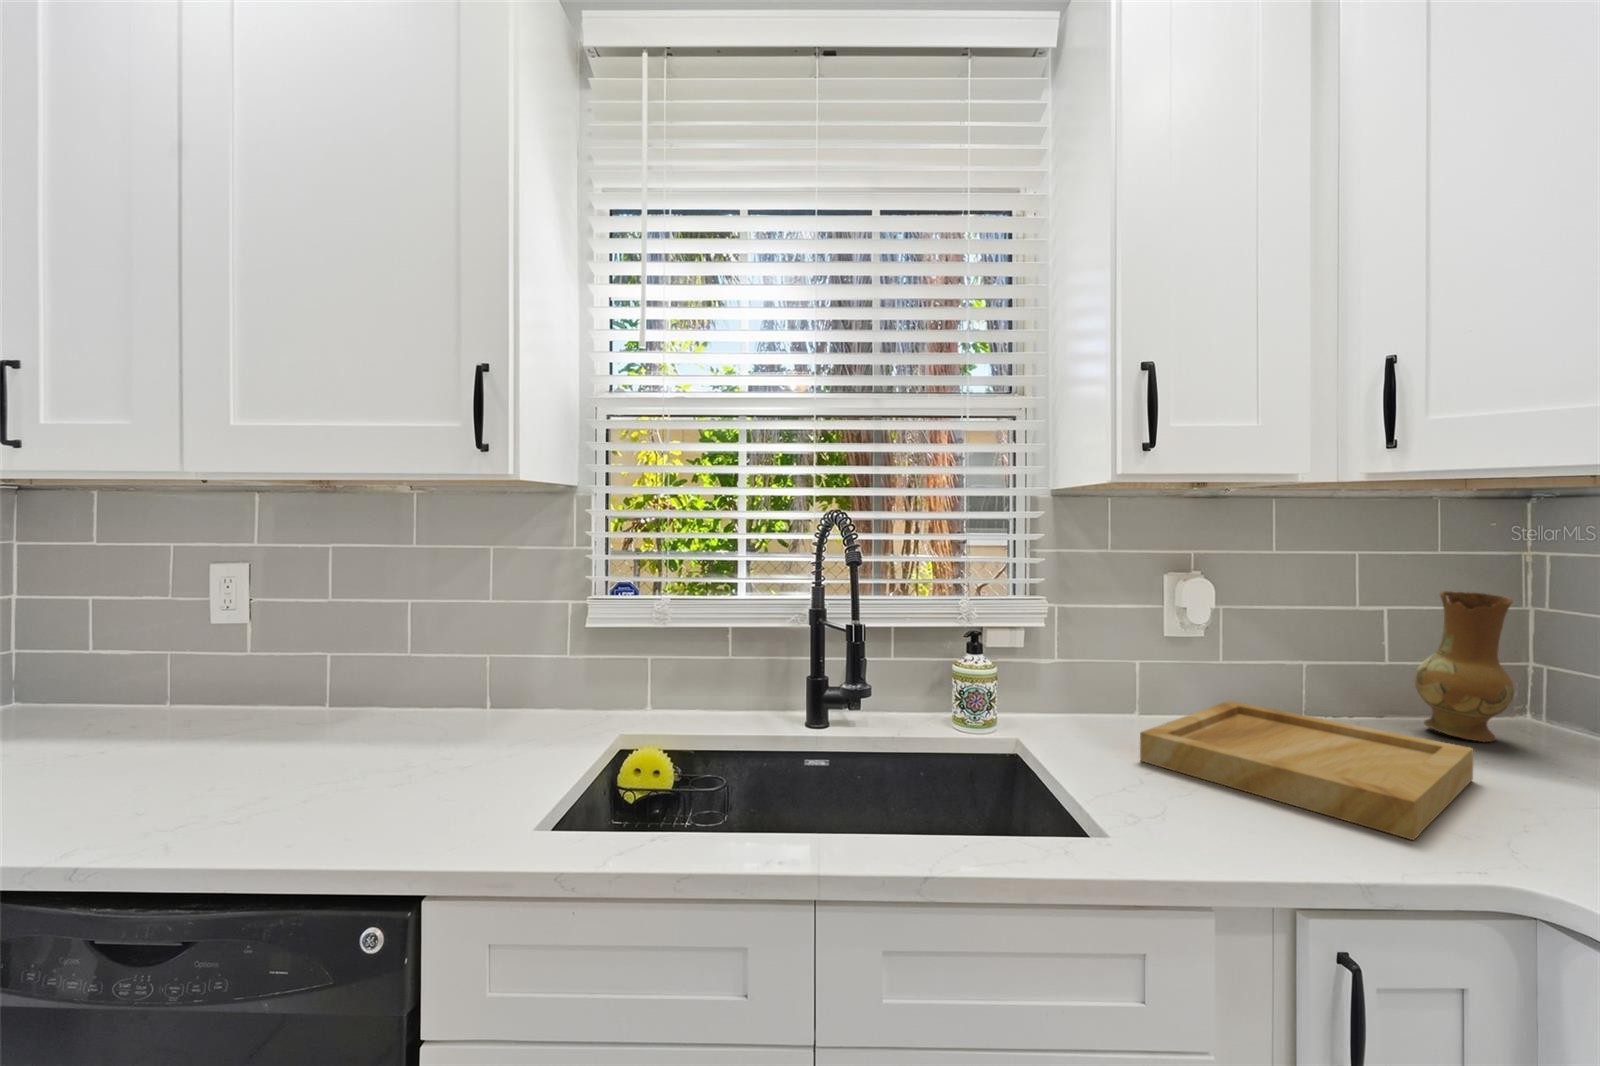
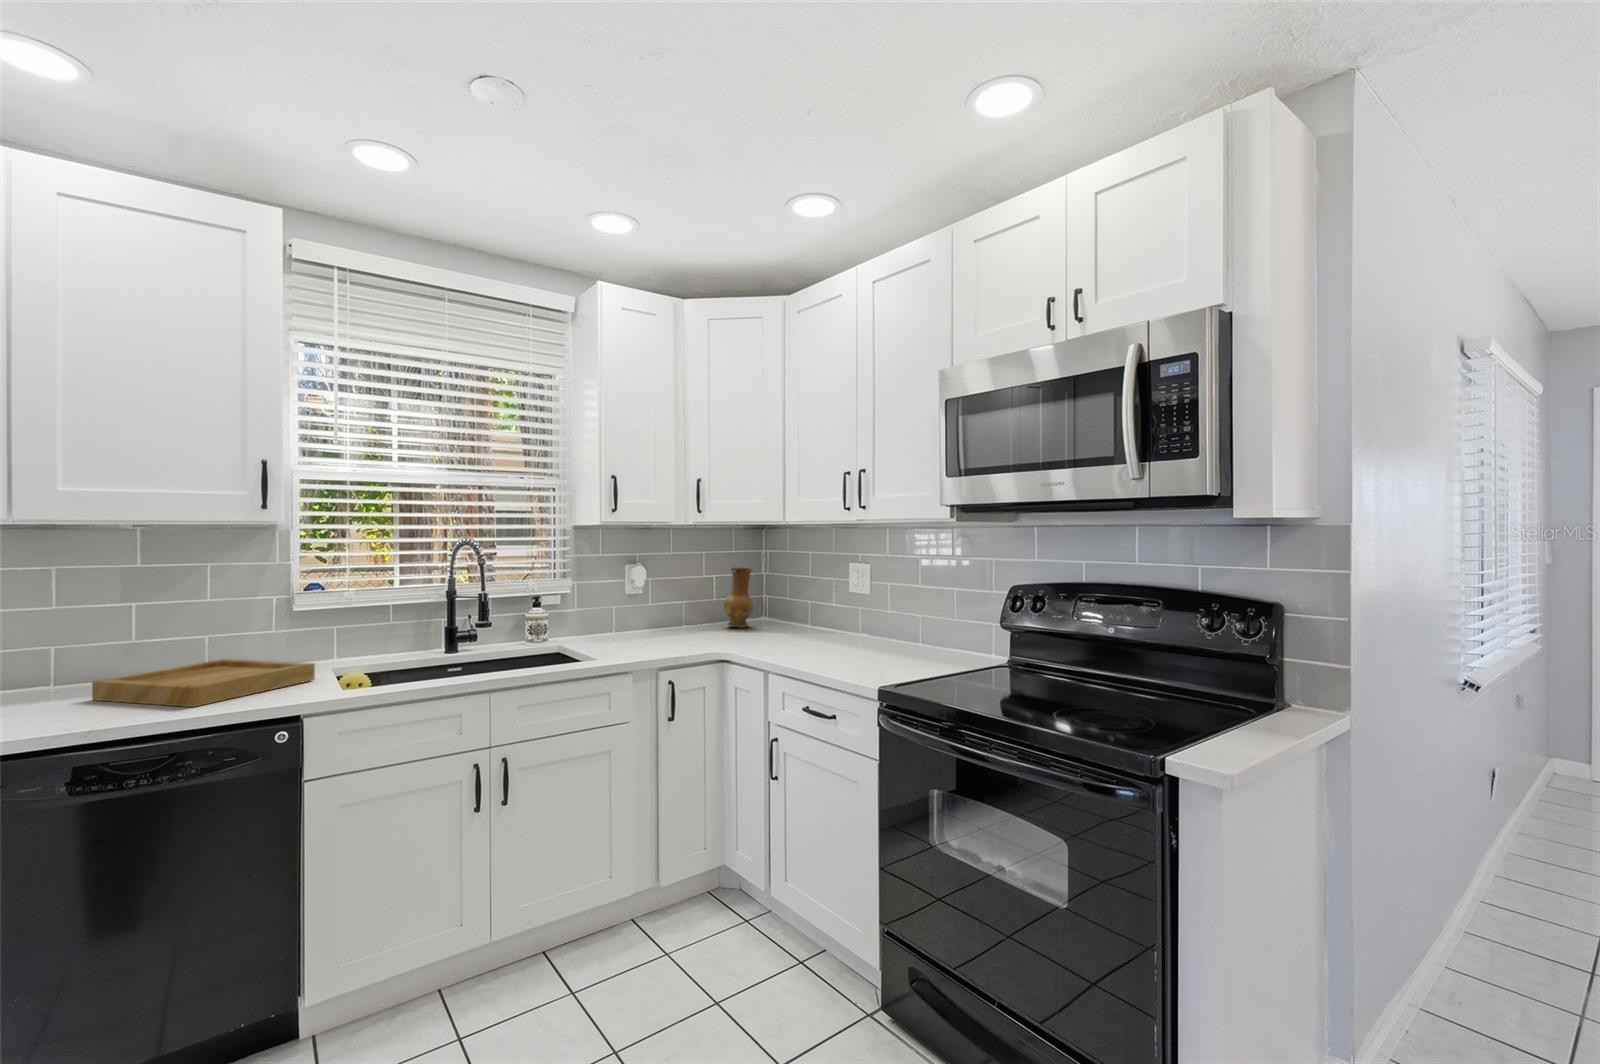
tray: present [1140,701,1473,840] -> present [92,659,315,707]

